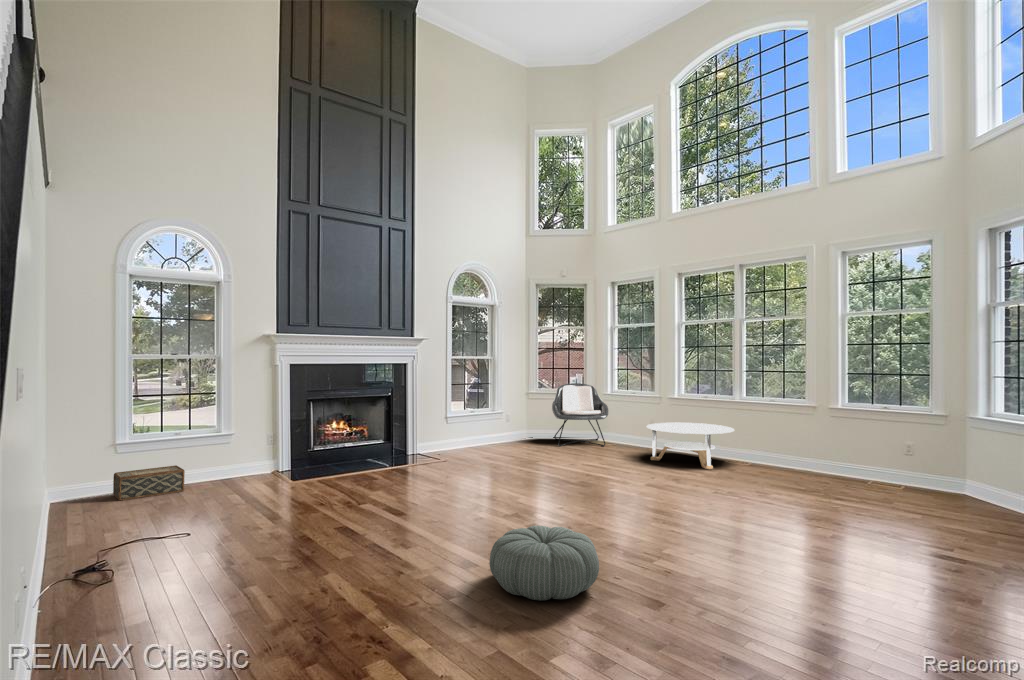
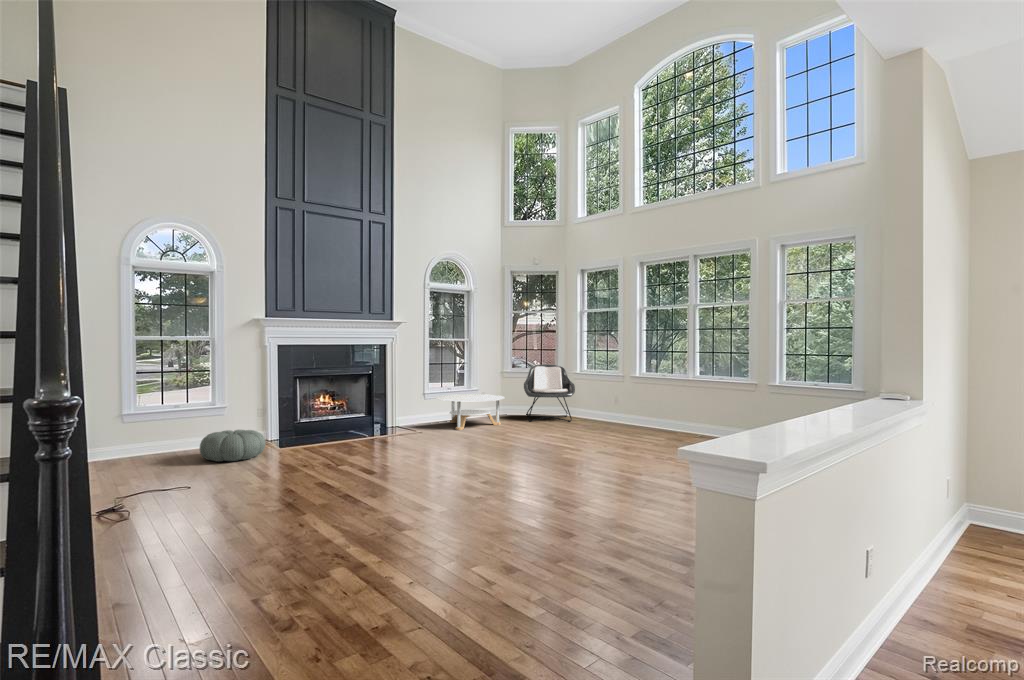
round table: present [647,423,734,469] -> present [436,394,505,430]
woven basket: present [113,465,185,501] -> none [120,434,184,463]
pouf: present [489,526,599,601] -> present [200,430,265,462]

